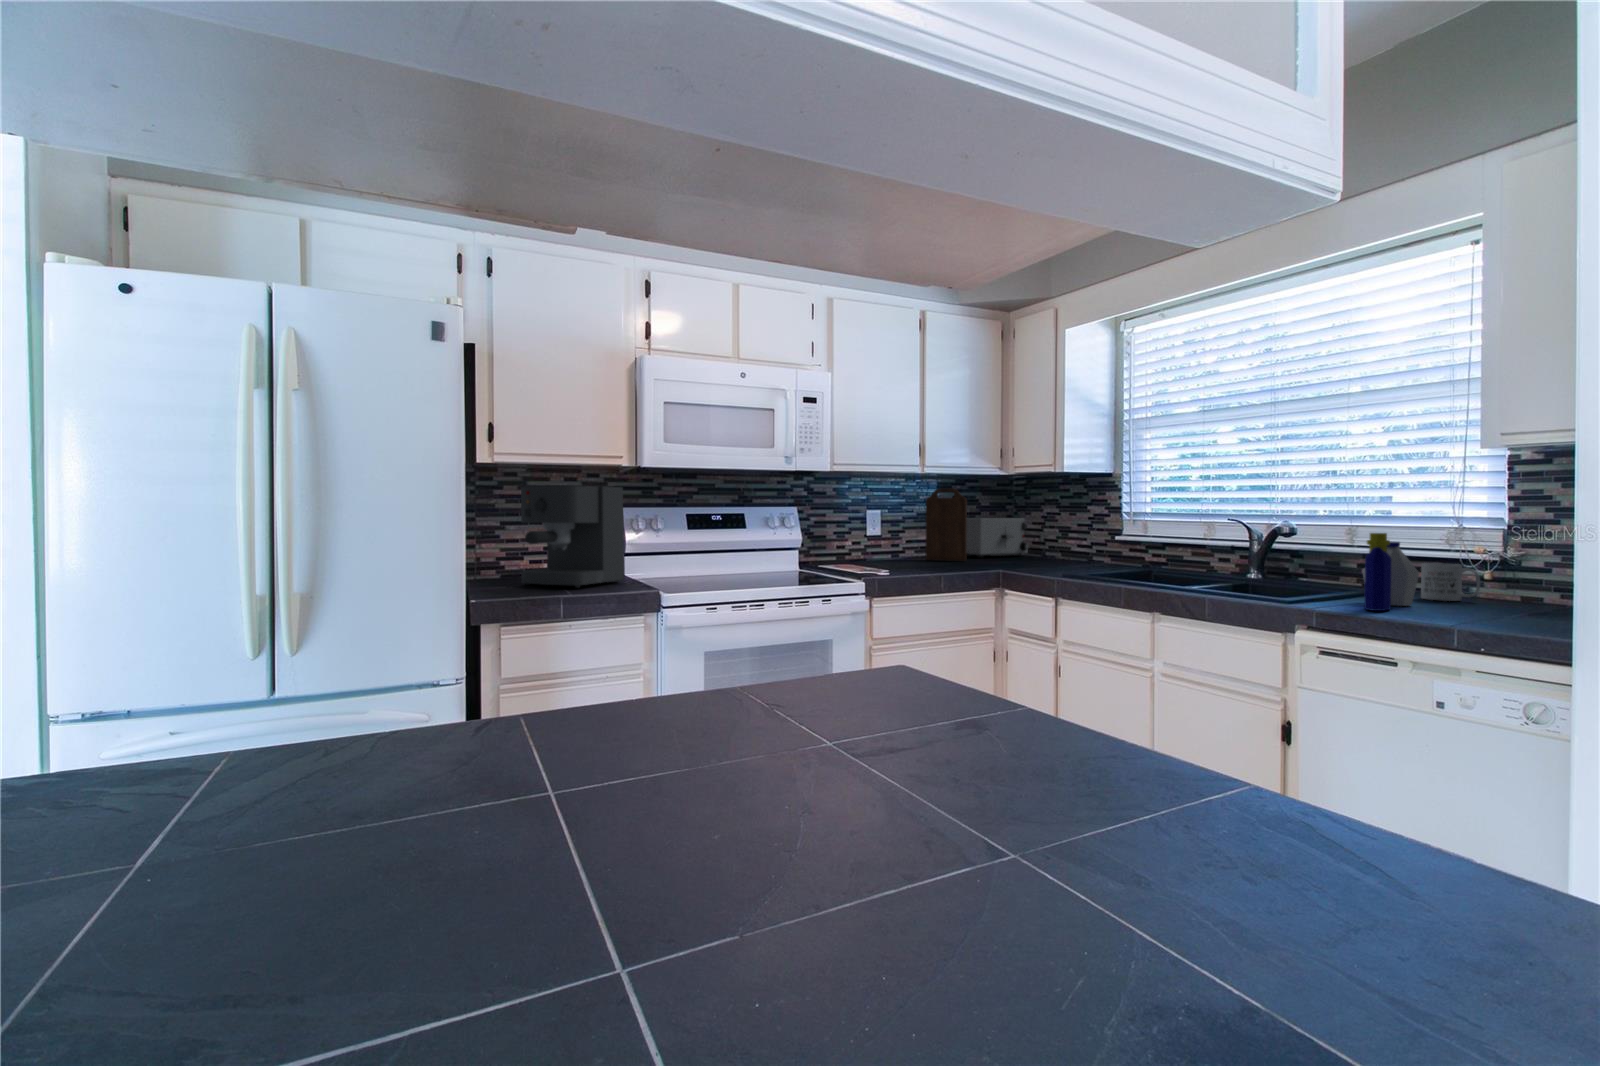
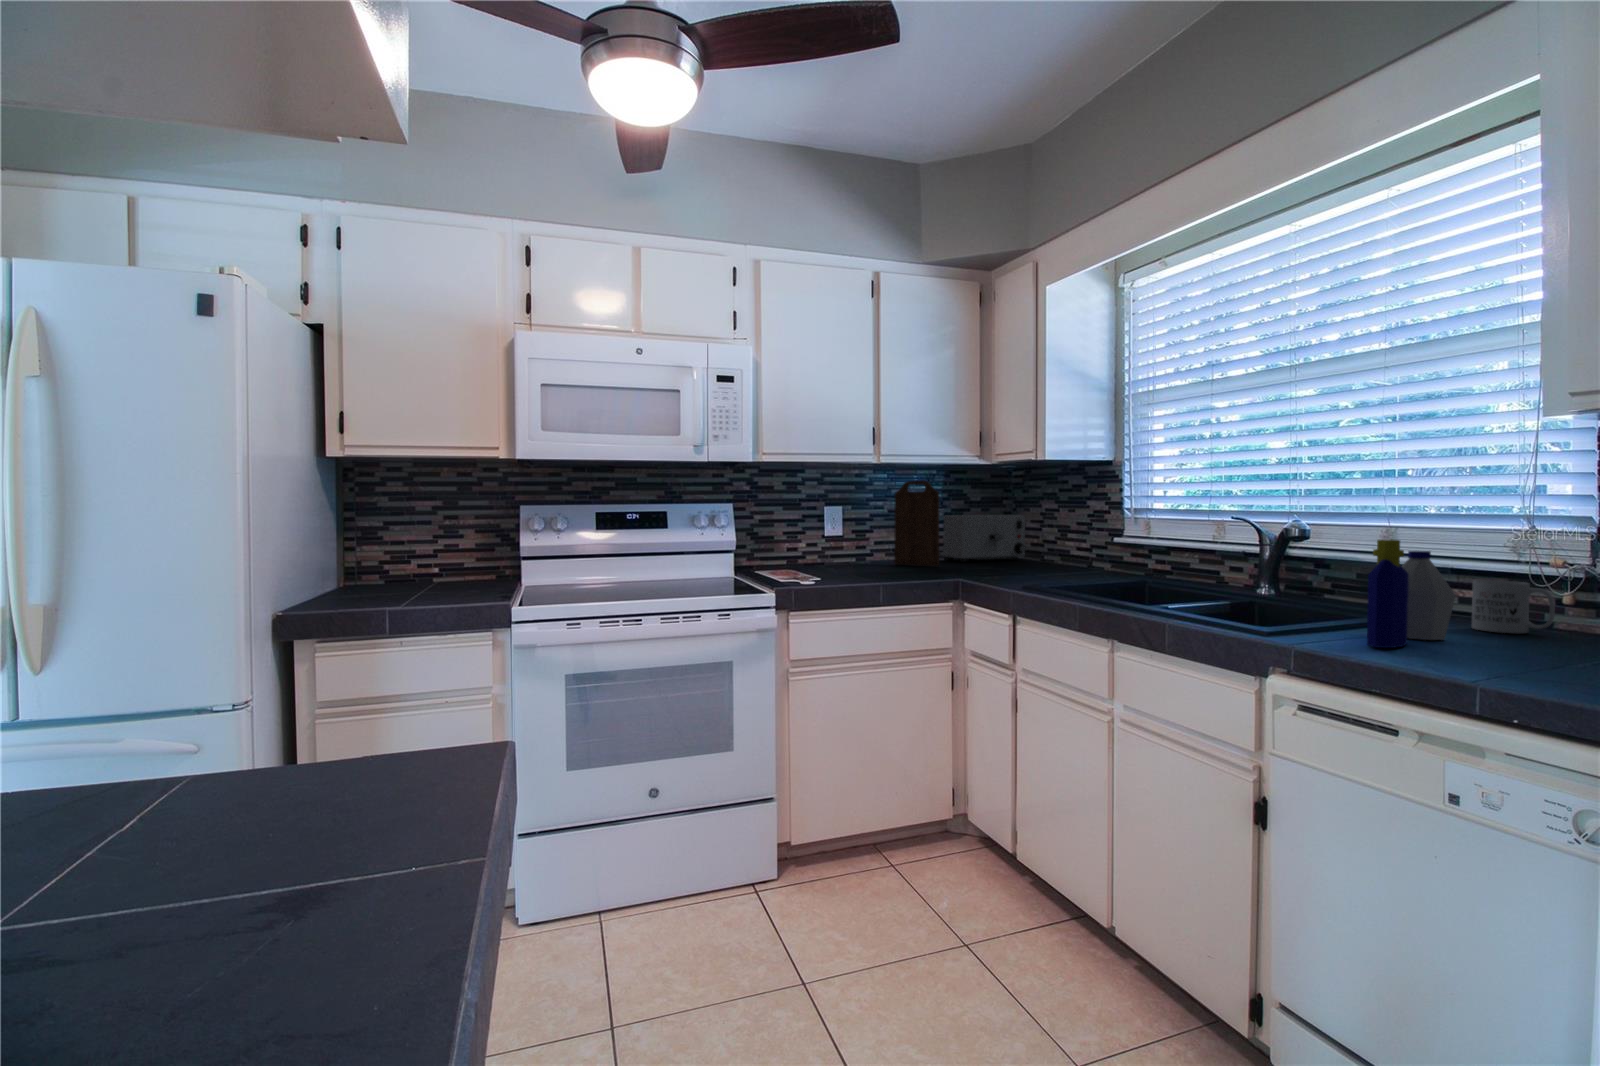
coffee maker: present [521,485,624,588] -> none [366,481,503,598]

